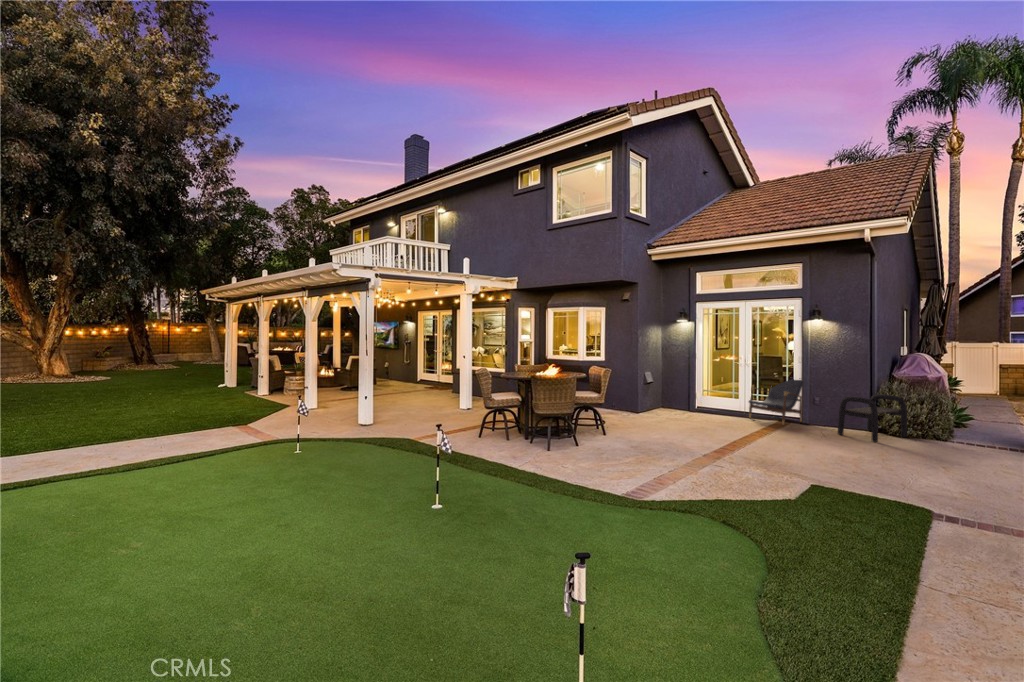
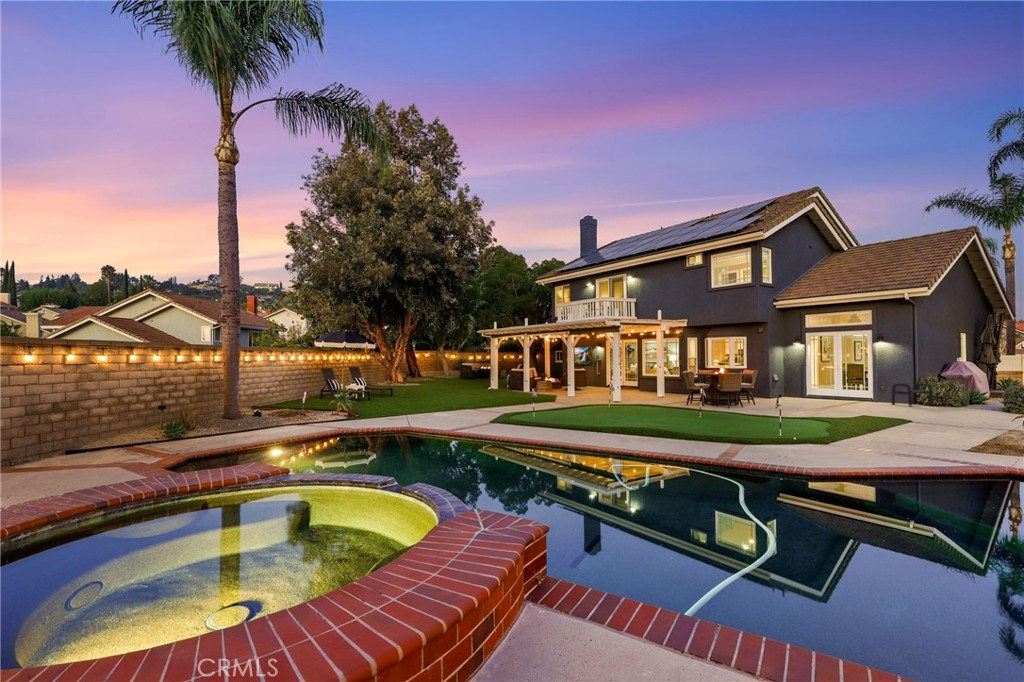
lounge chair: present [749,378,803,425] -> none [840,375,875,402]

